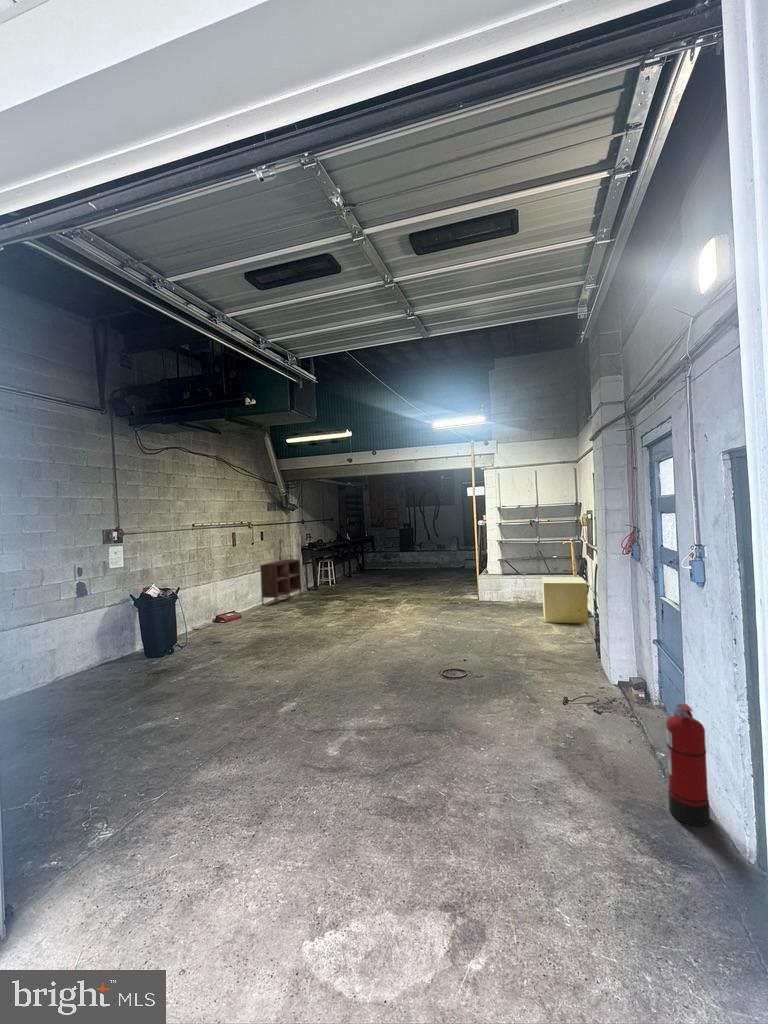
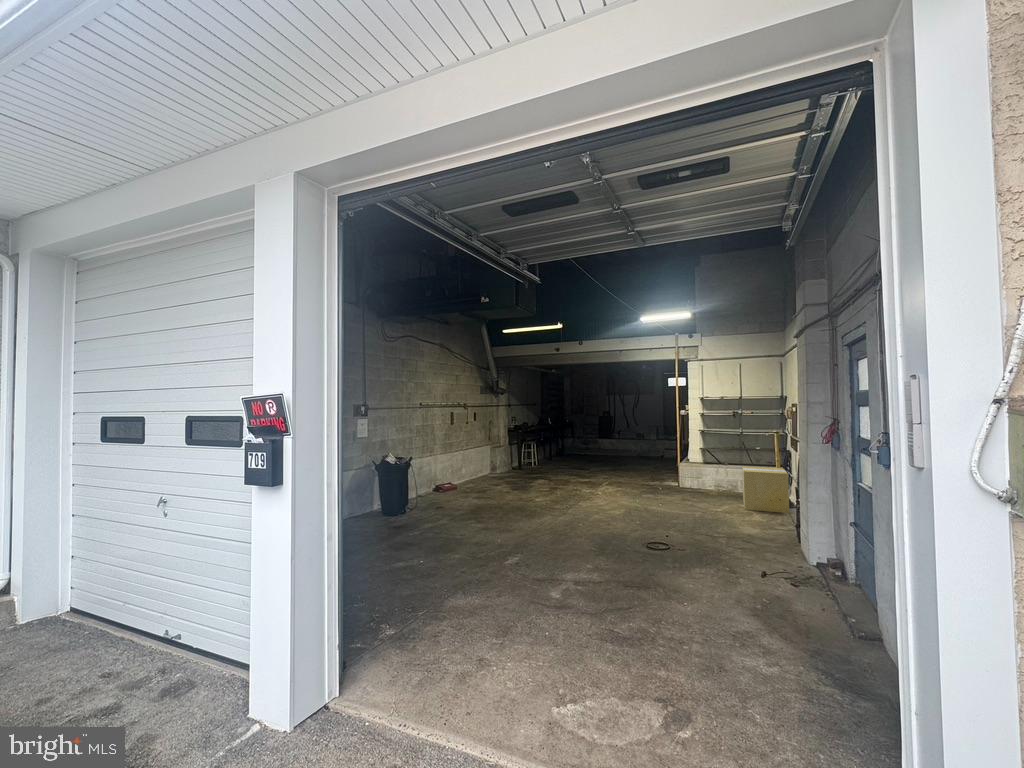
shelving unit: present [260,559,302,606] -> none [475,439,510,480]
fire extinguisher: present [666,704,710,826] -> none [855,569,895,676]

